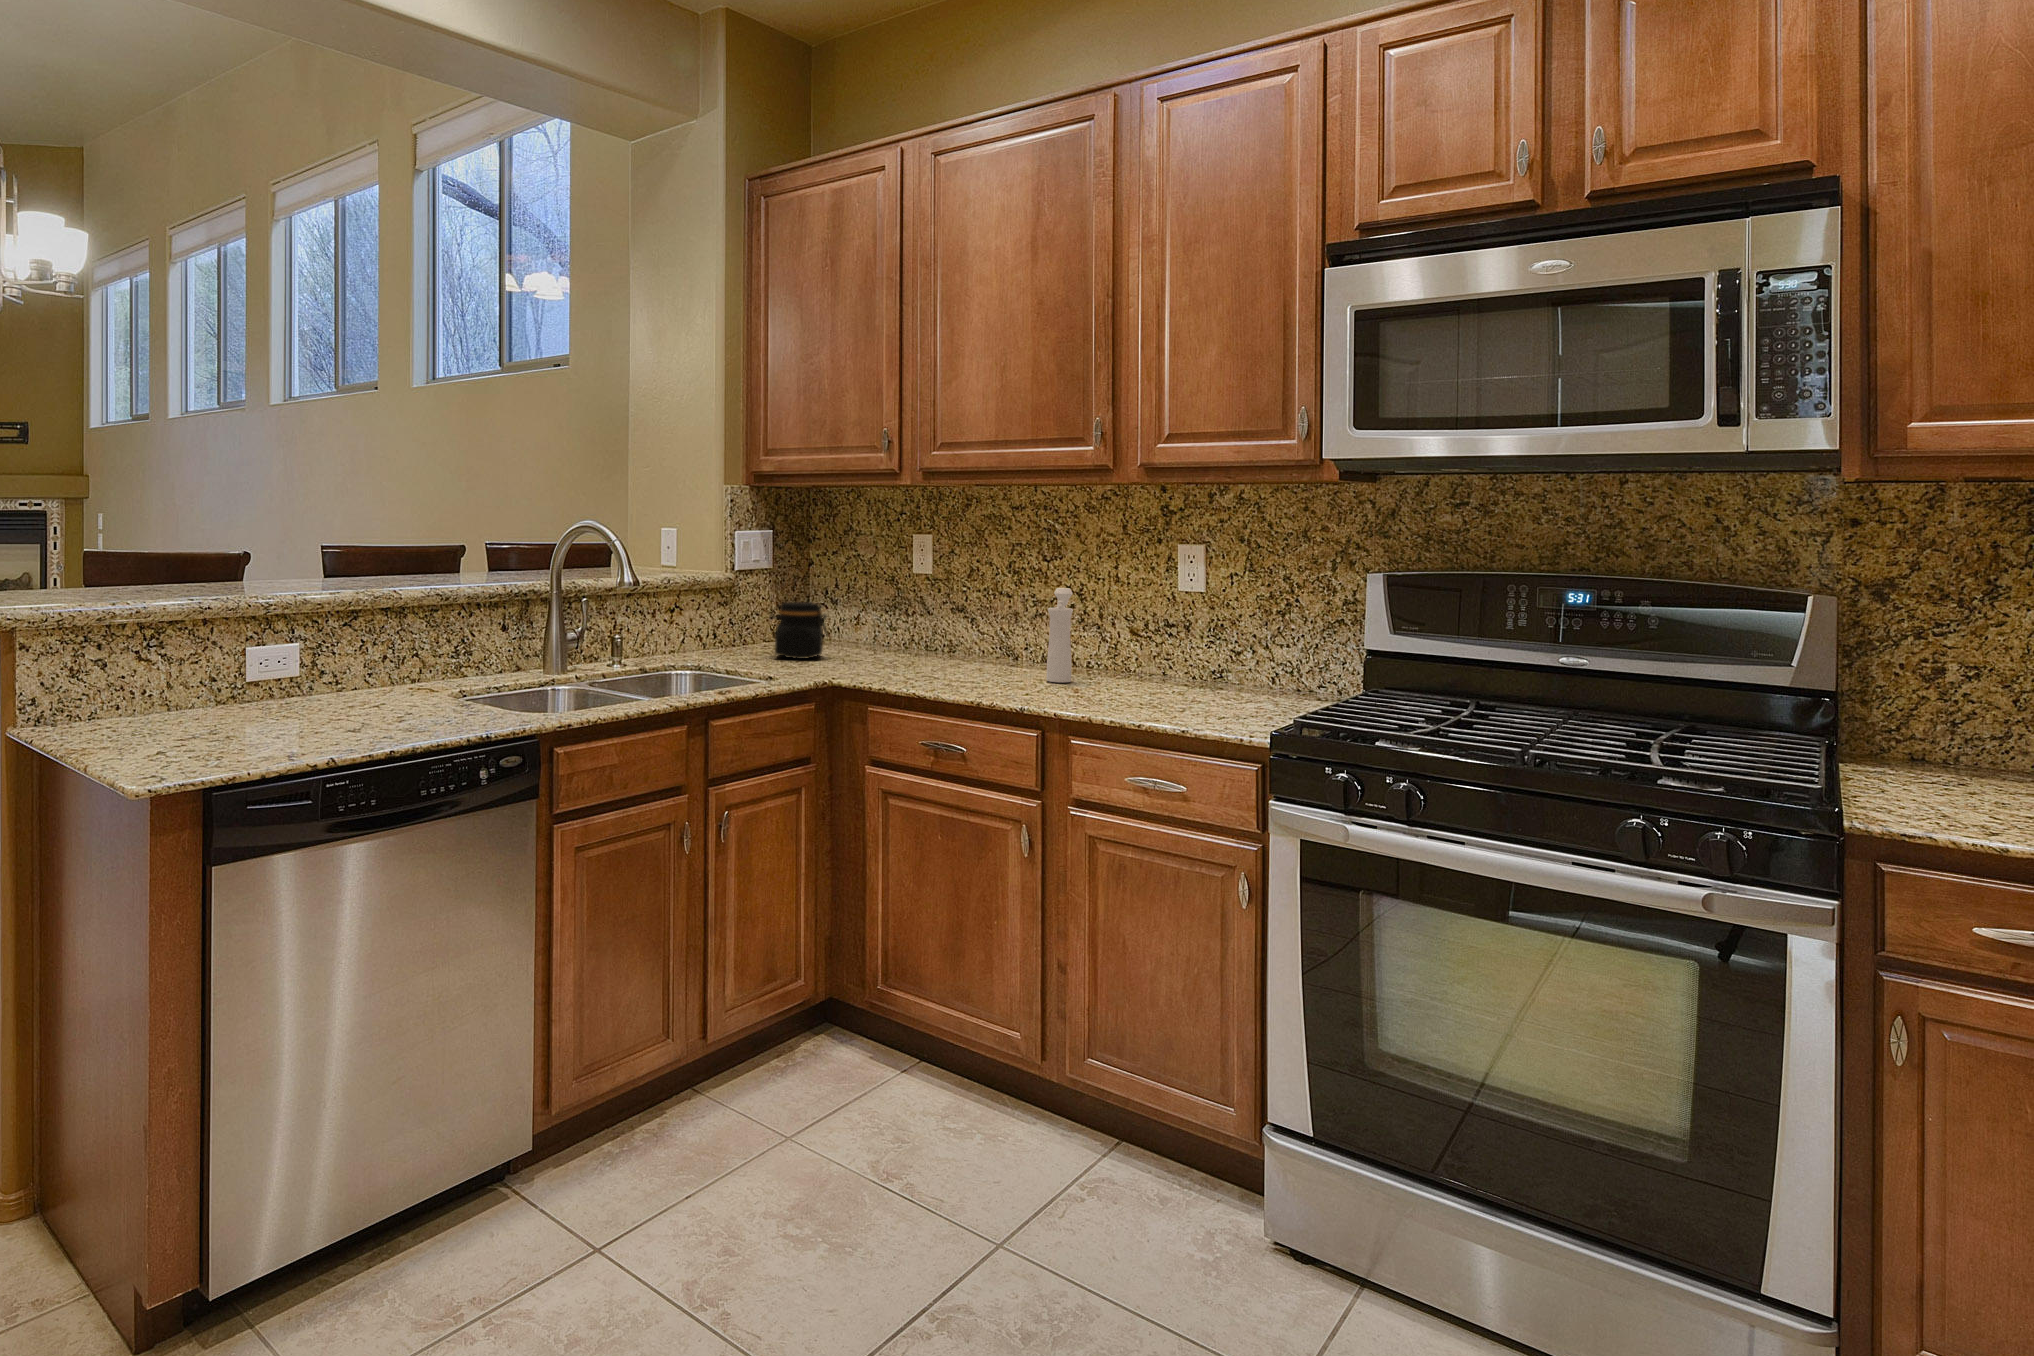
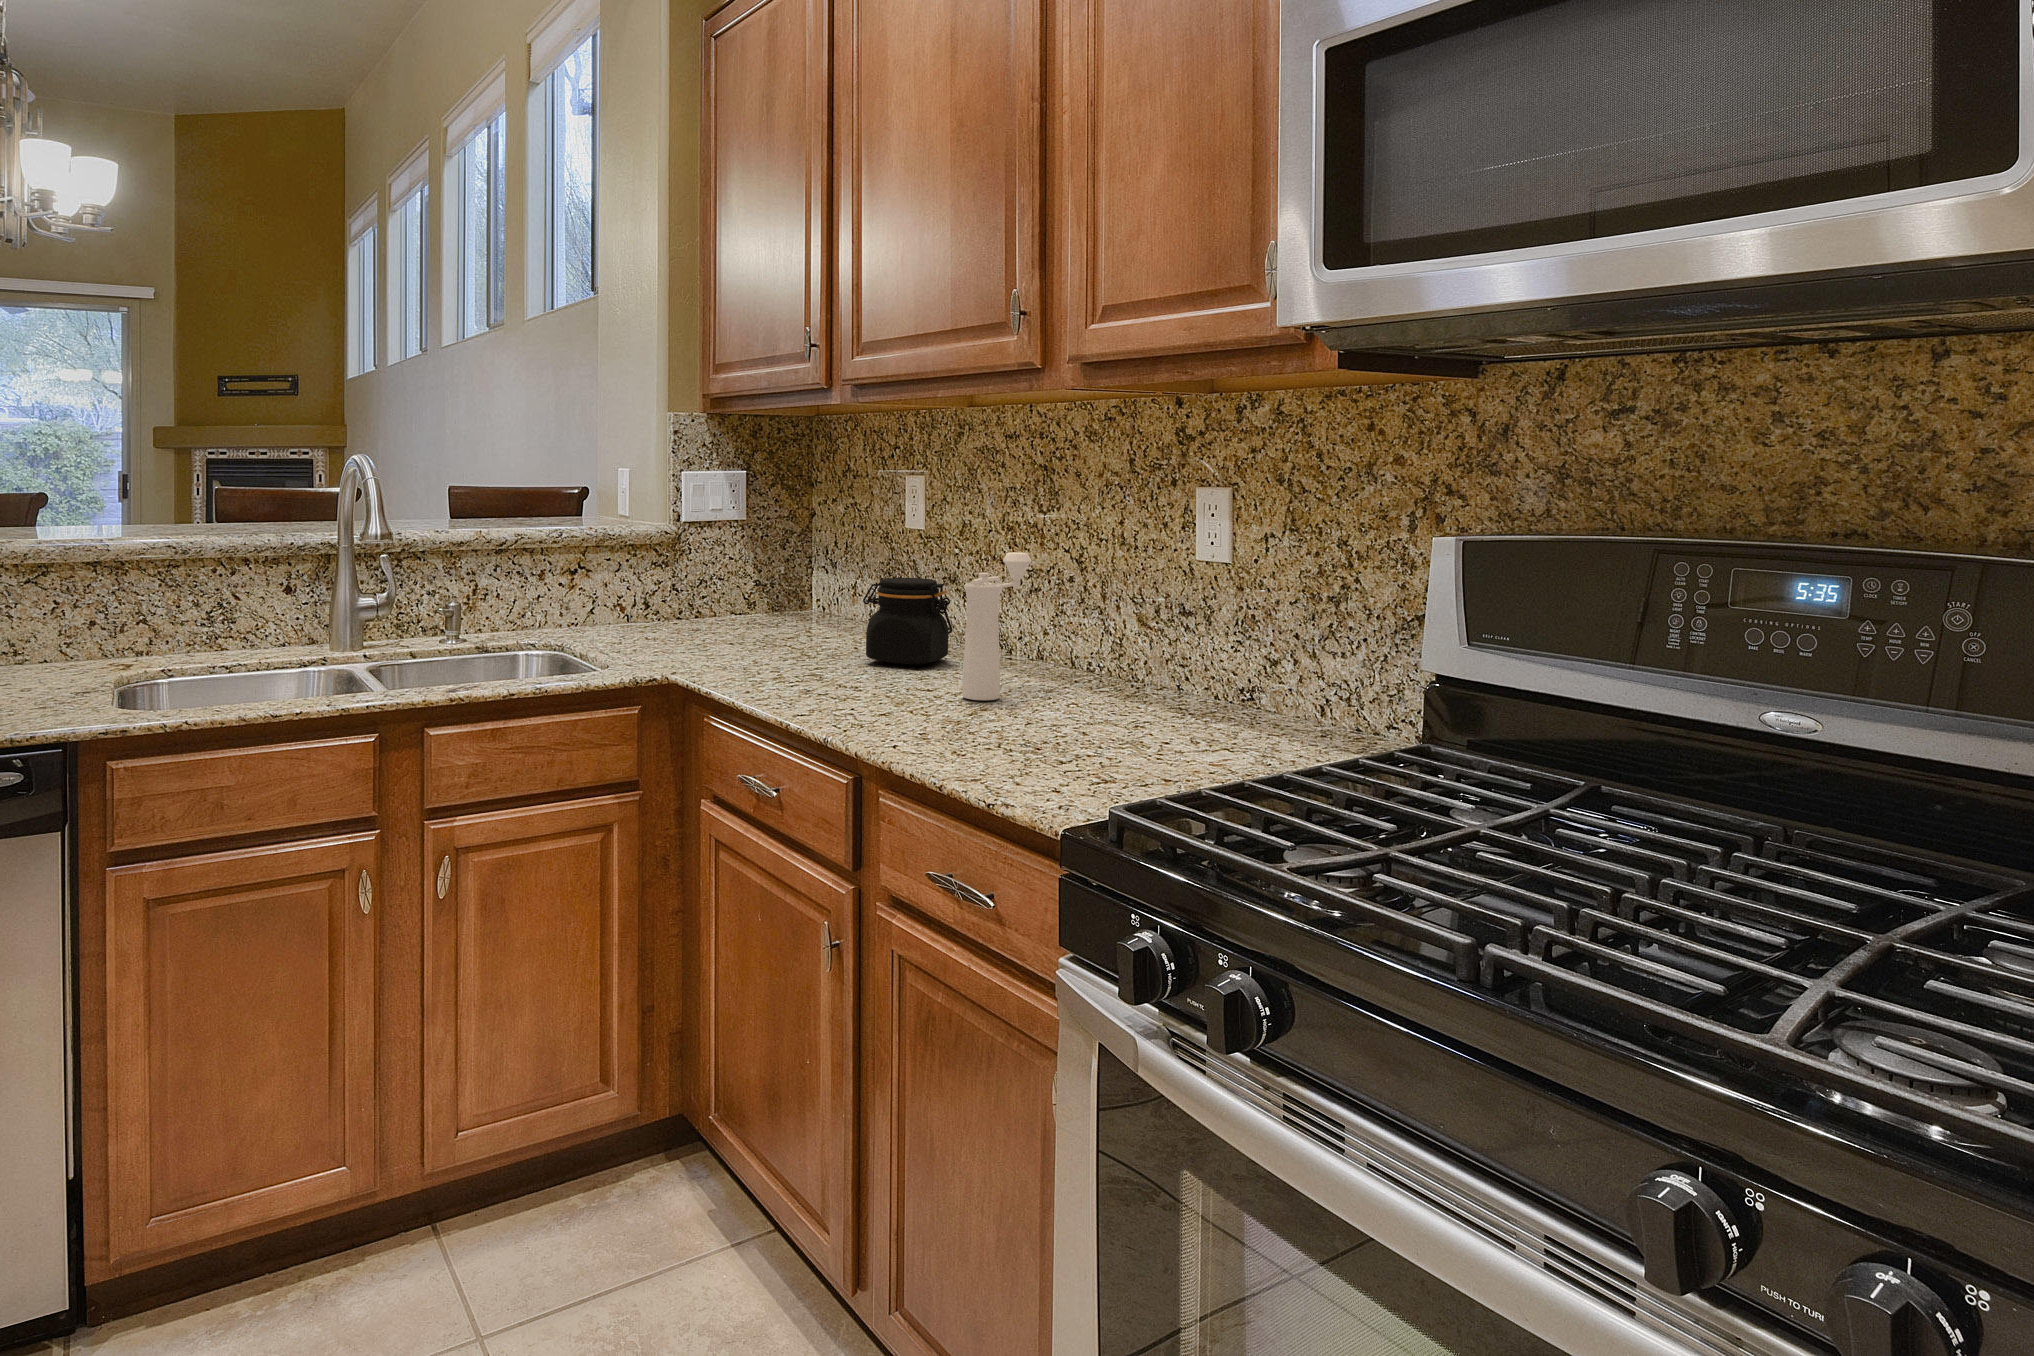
jar: present [769,602,828,659] -> present [863,578,952,665]

